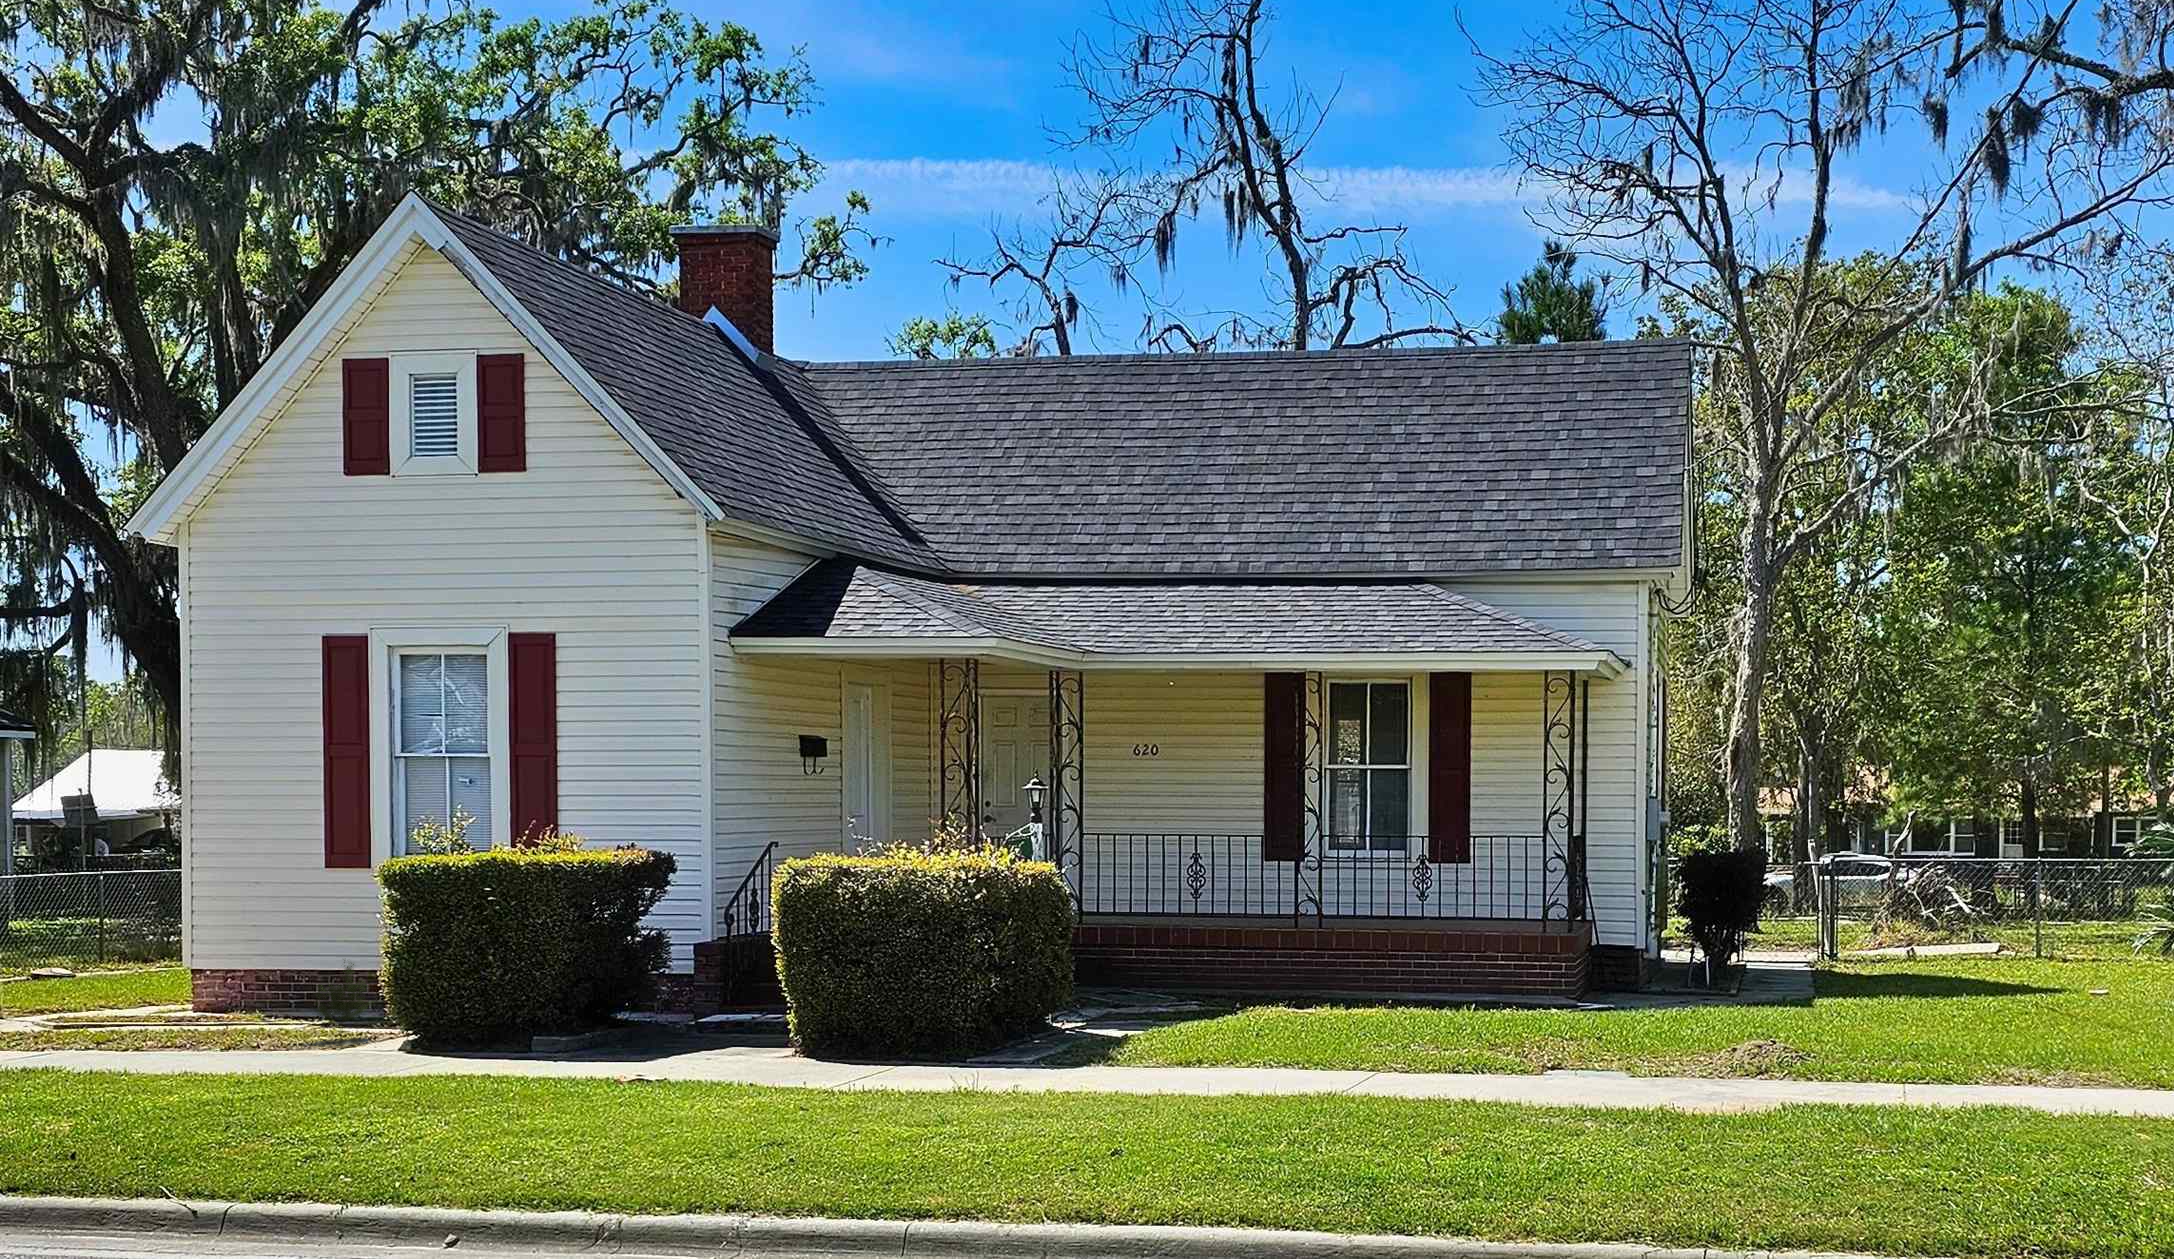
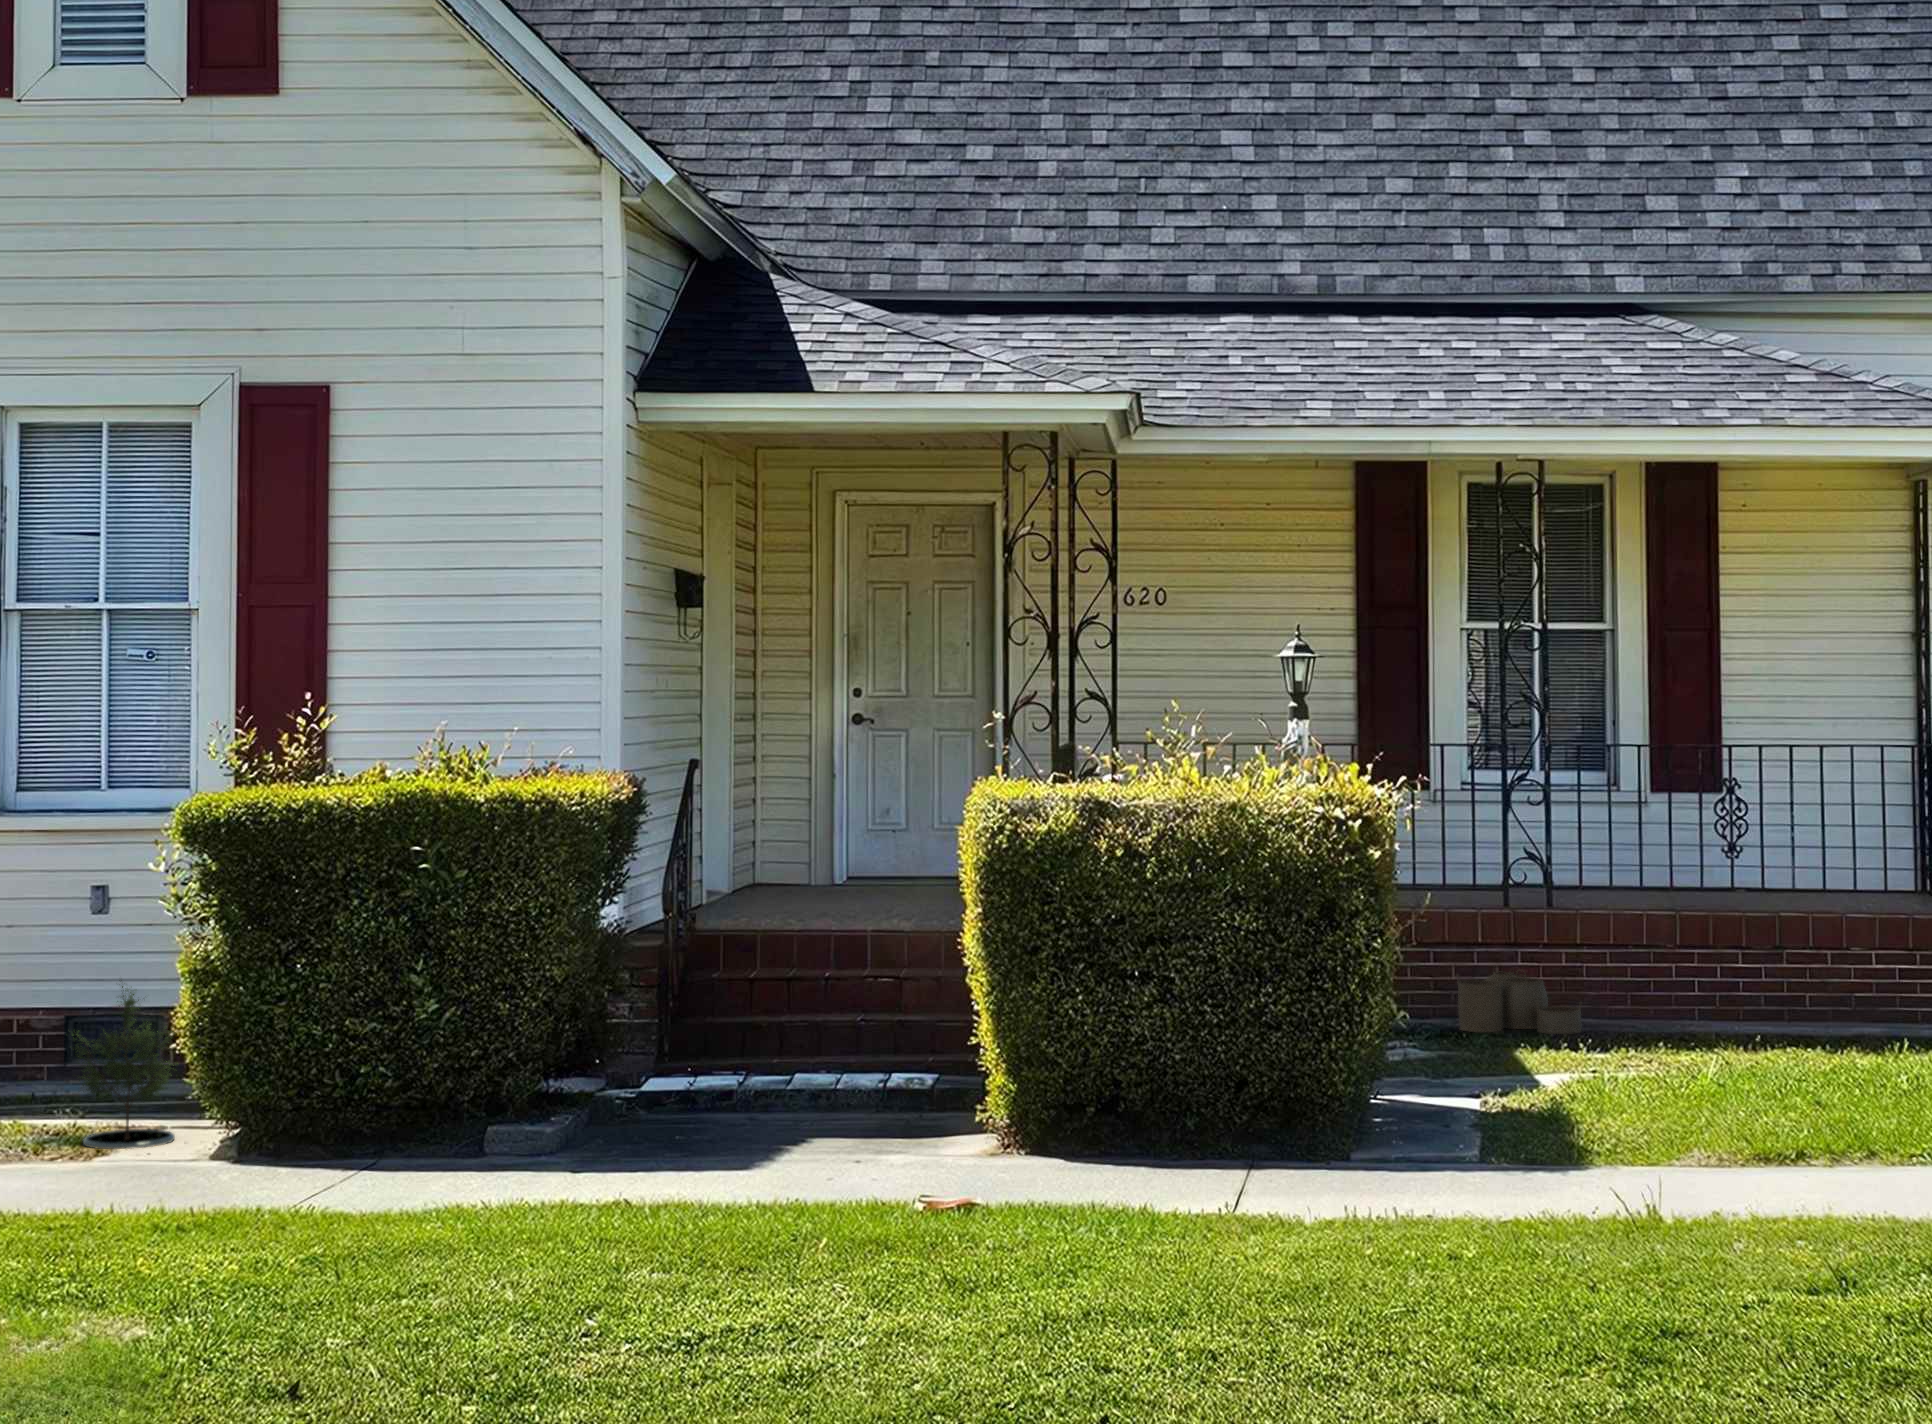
woven basket: none [1196,963,1260,1000] -> present [1458,971,1582,1034]

